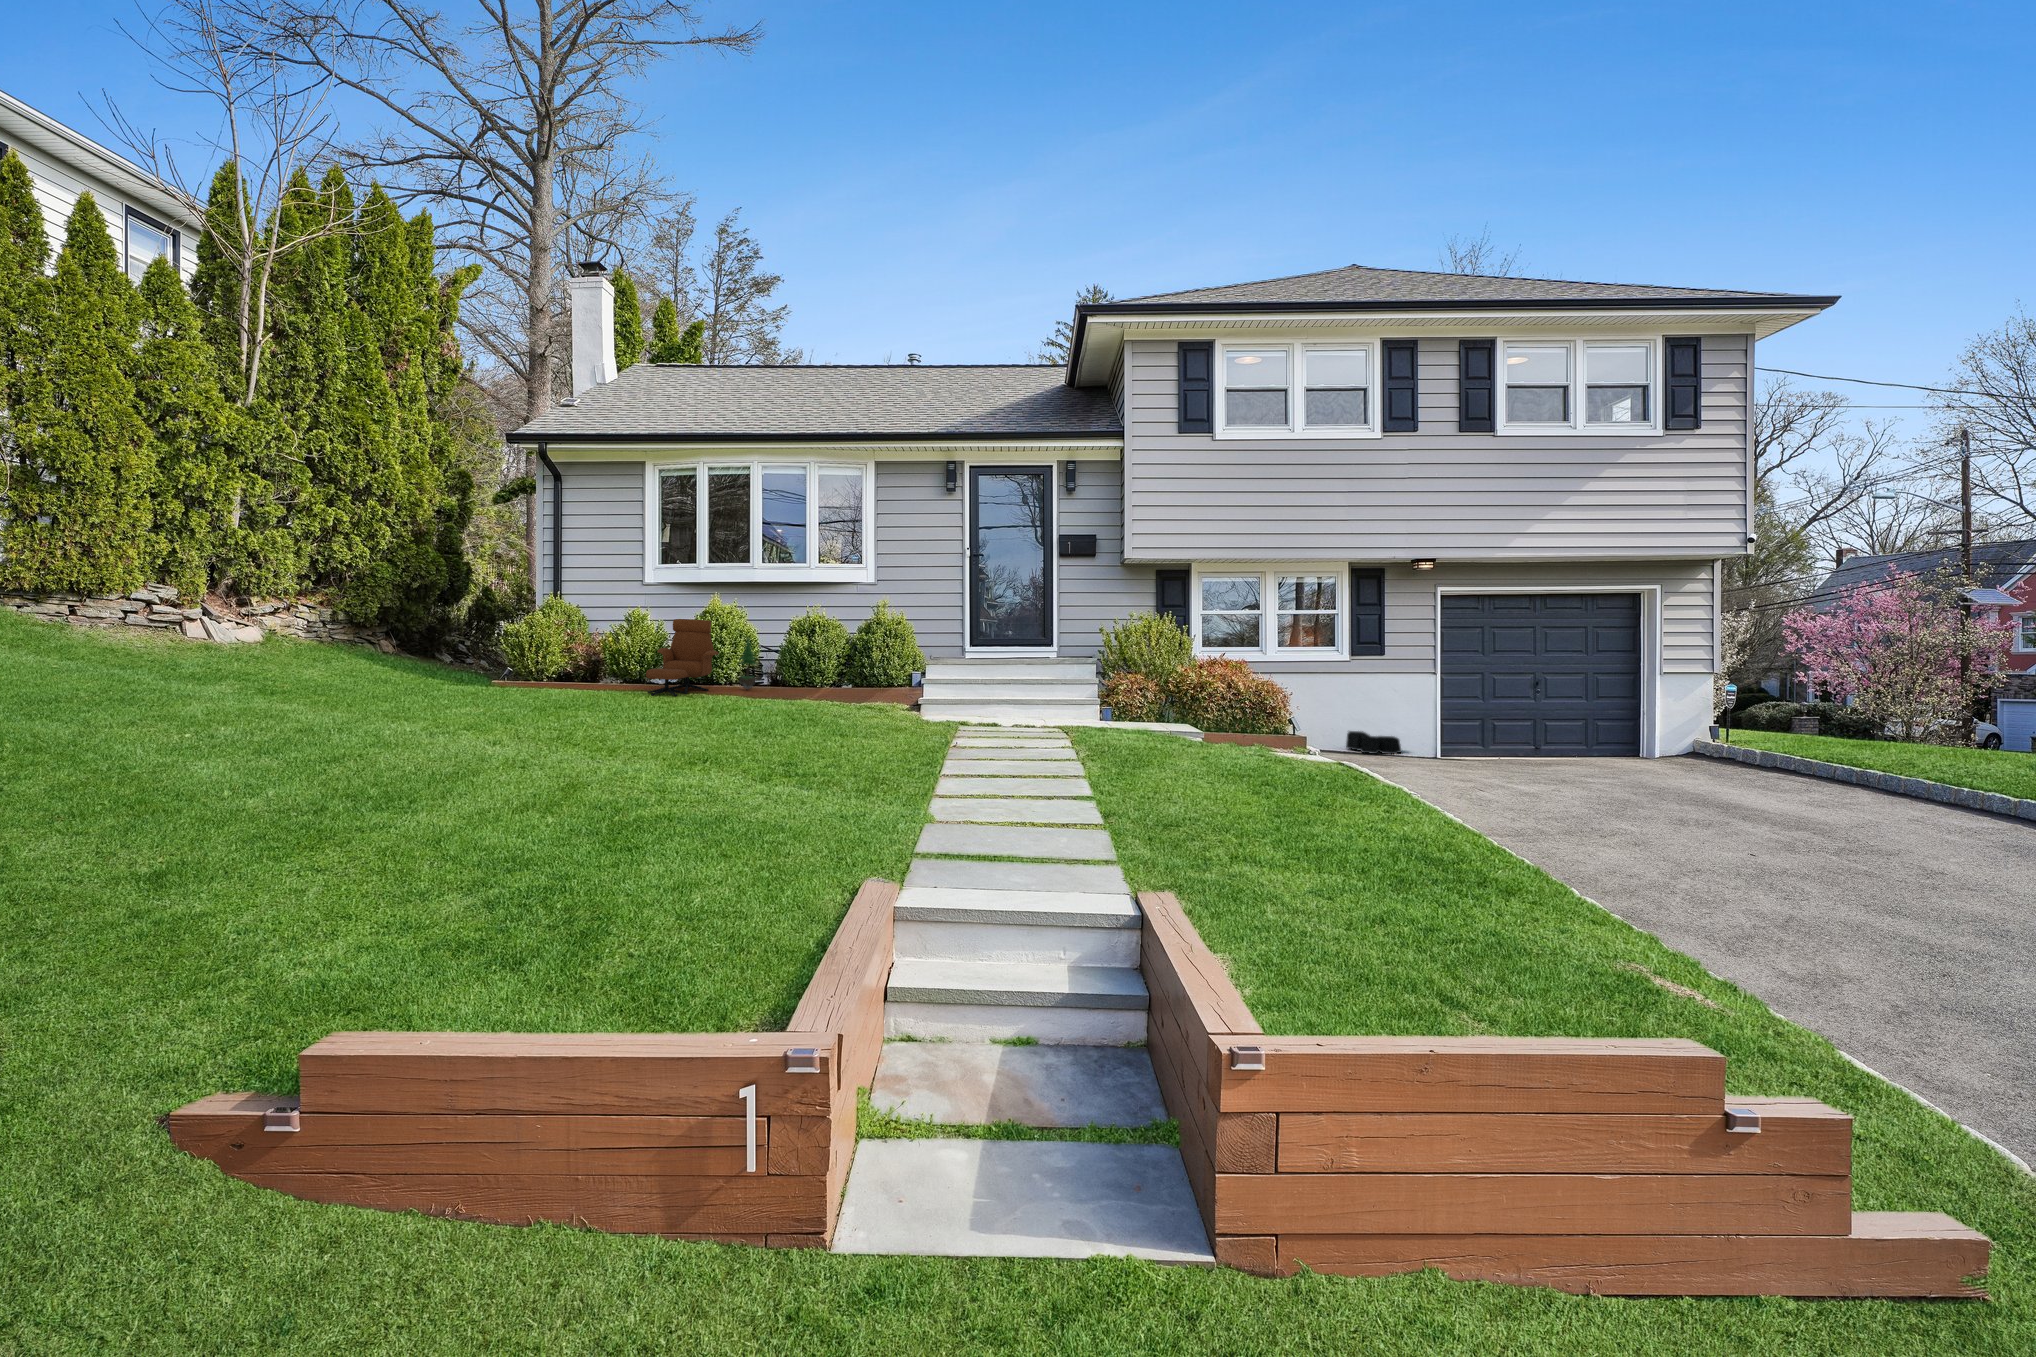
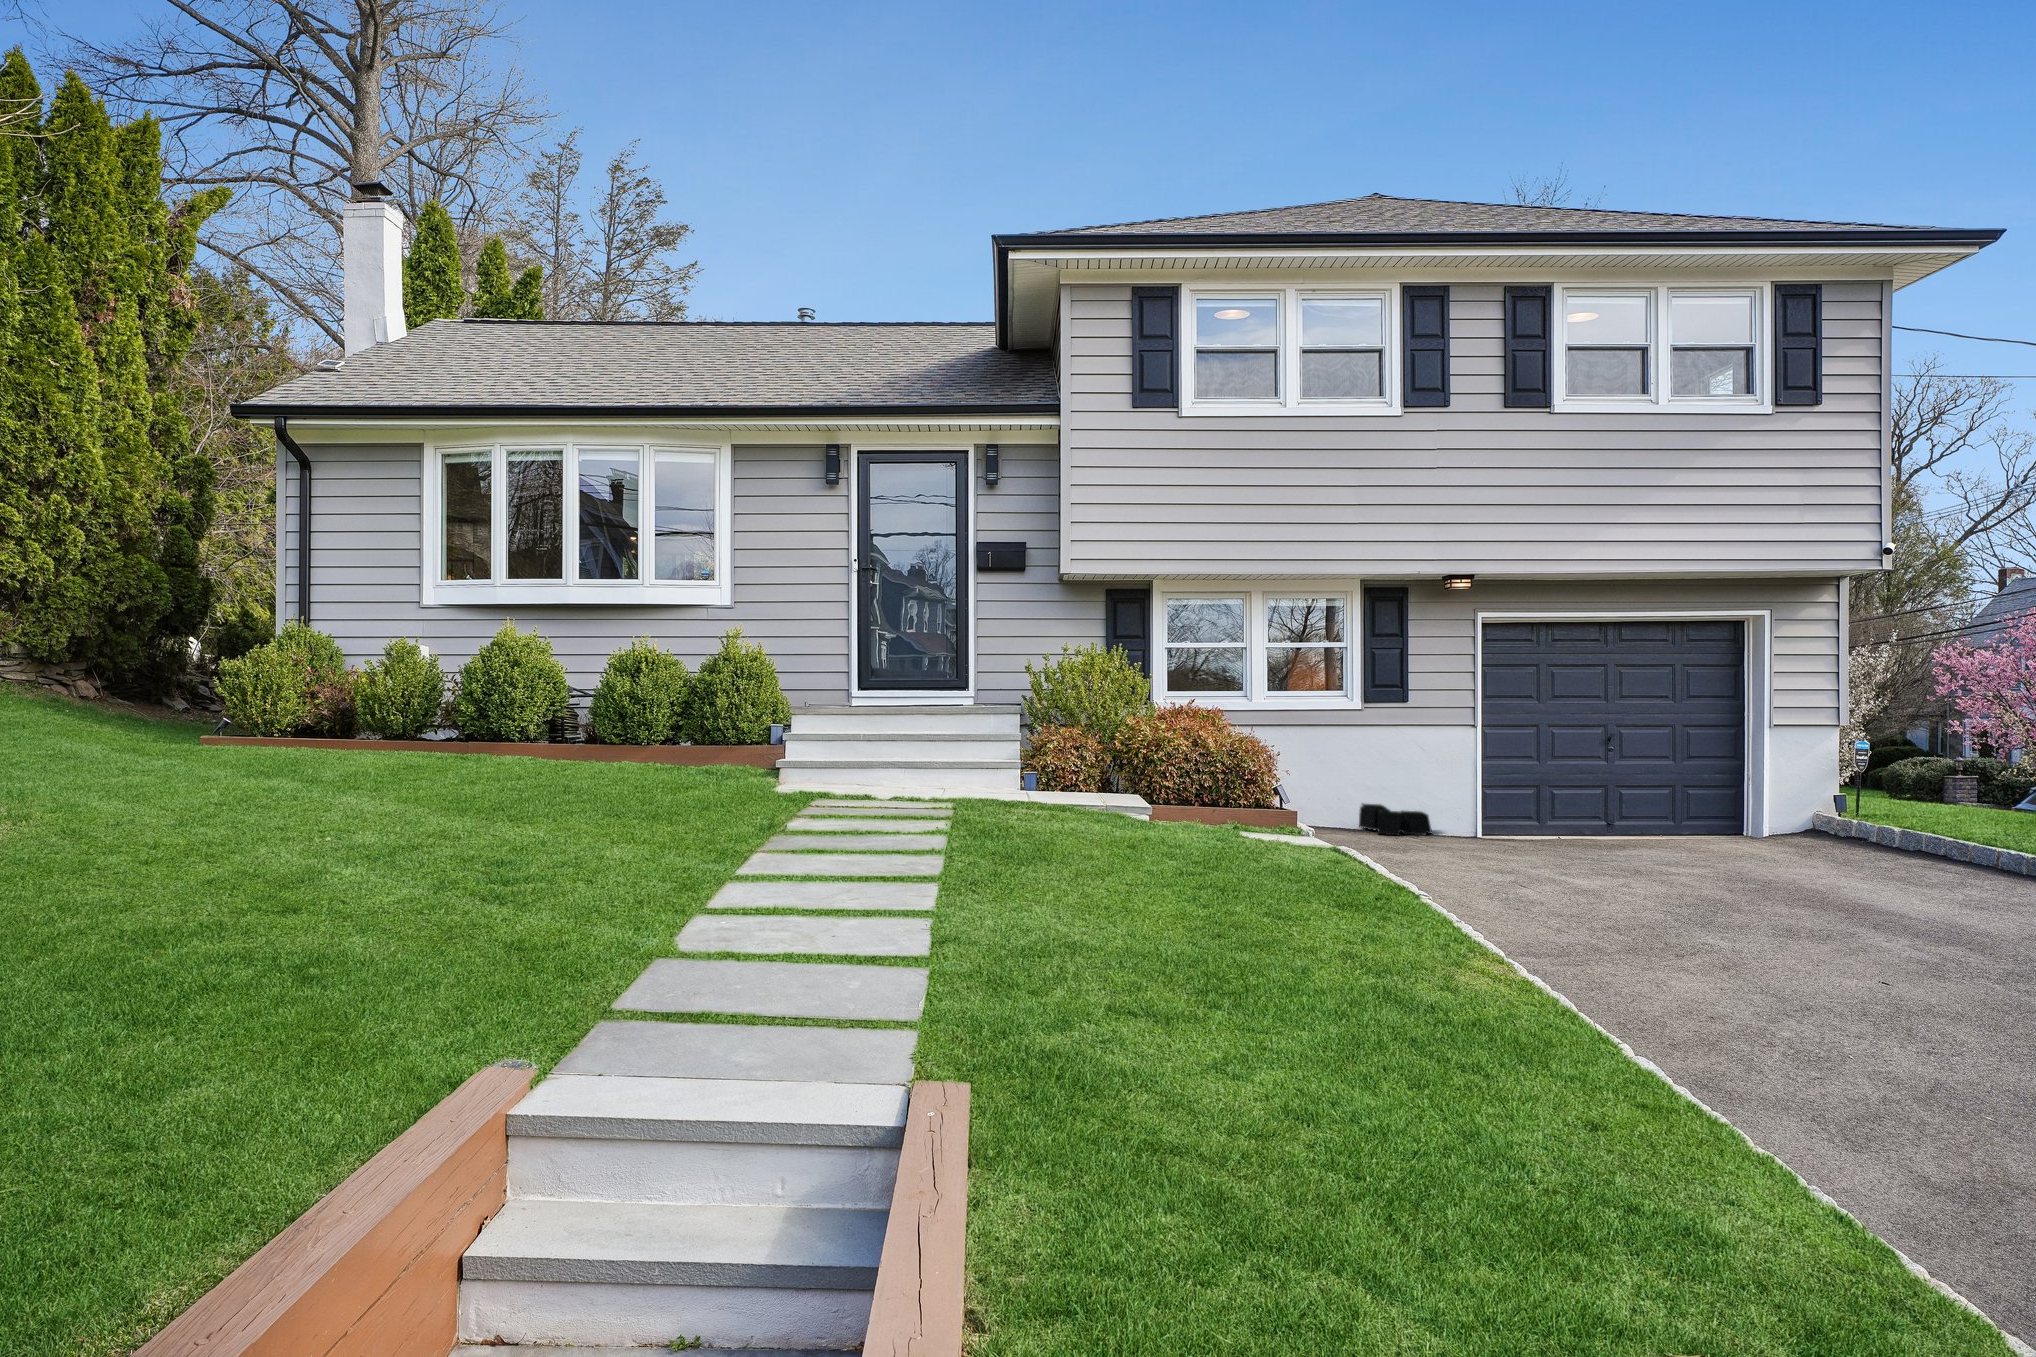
lounge chair: present [646,619,719,696] -> none [396,653,504,758]
potted tree: present [739,638,757,689] -> none [532,675,560,749]

